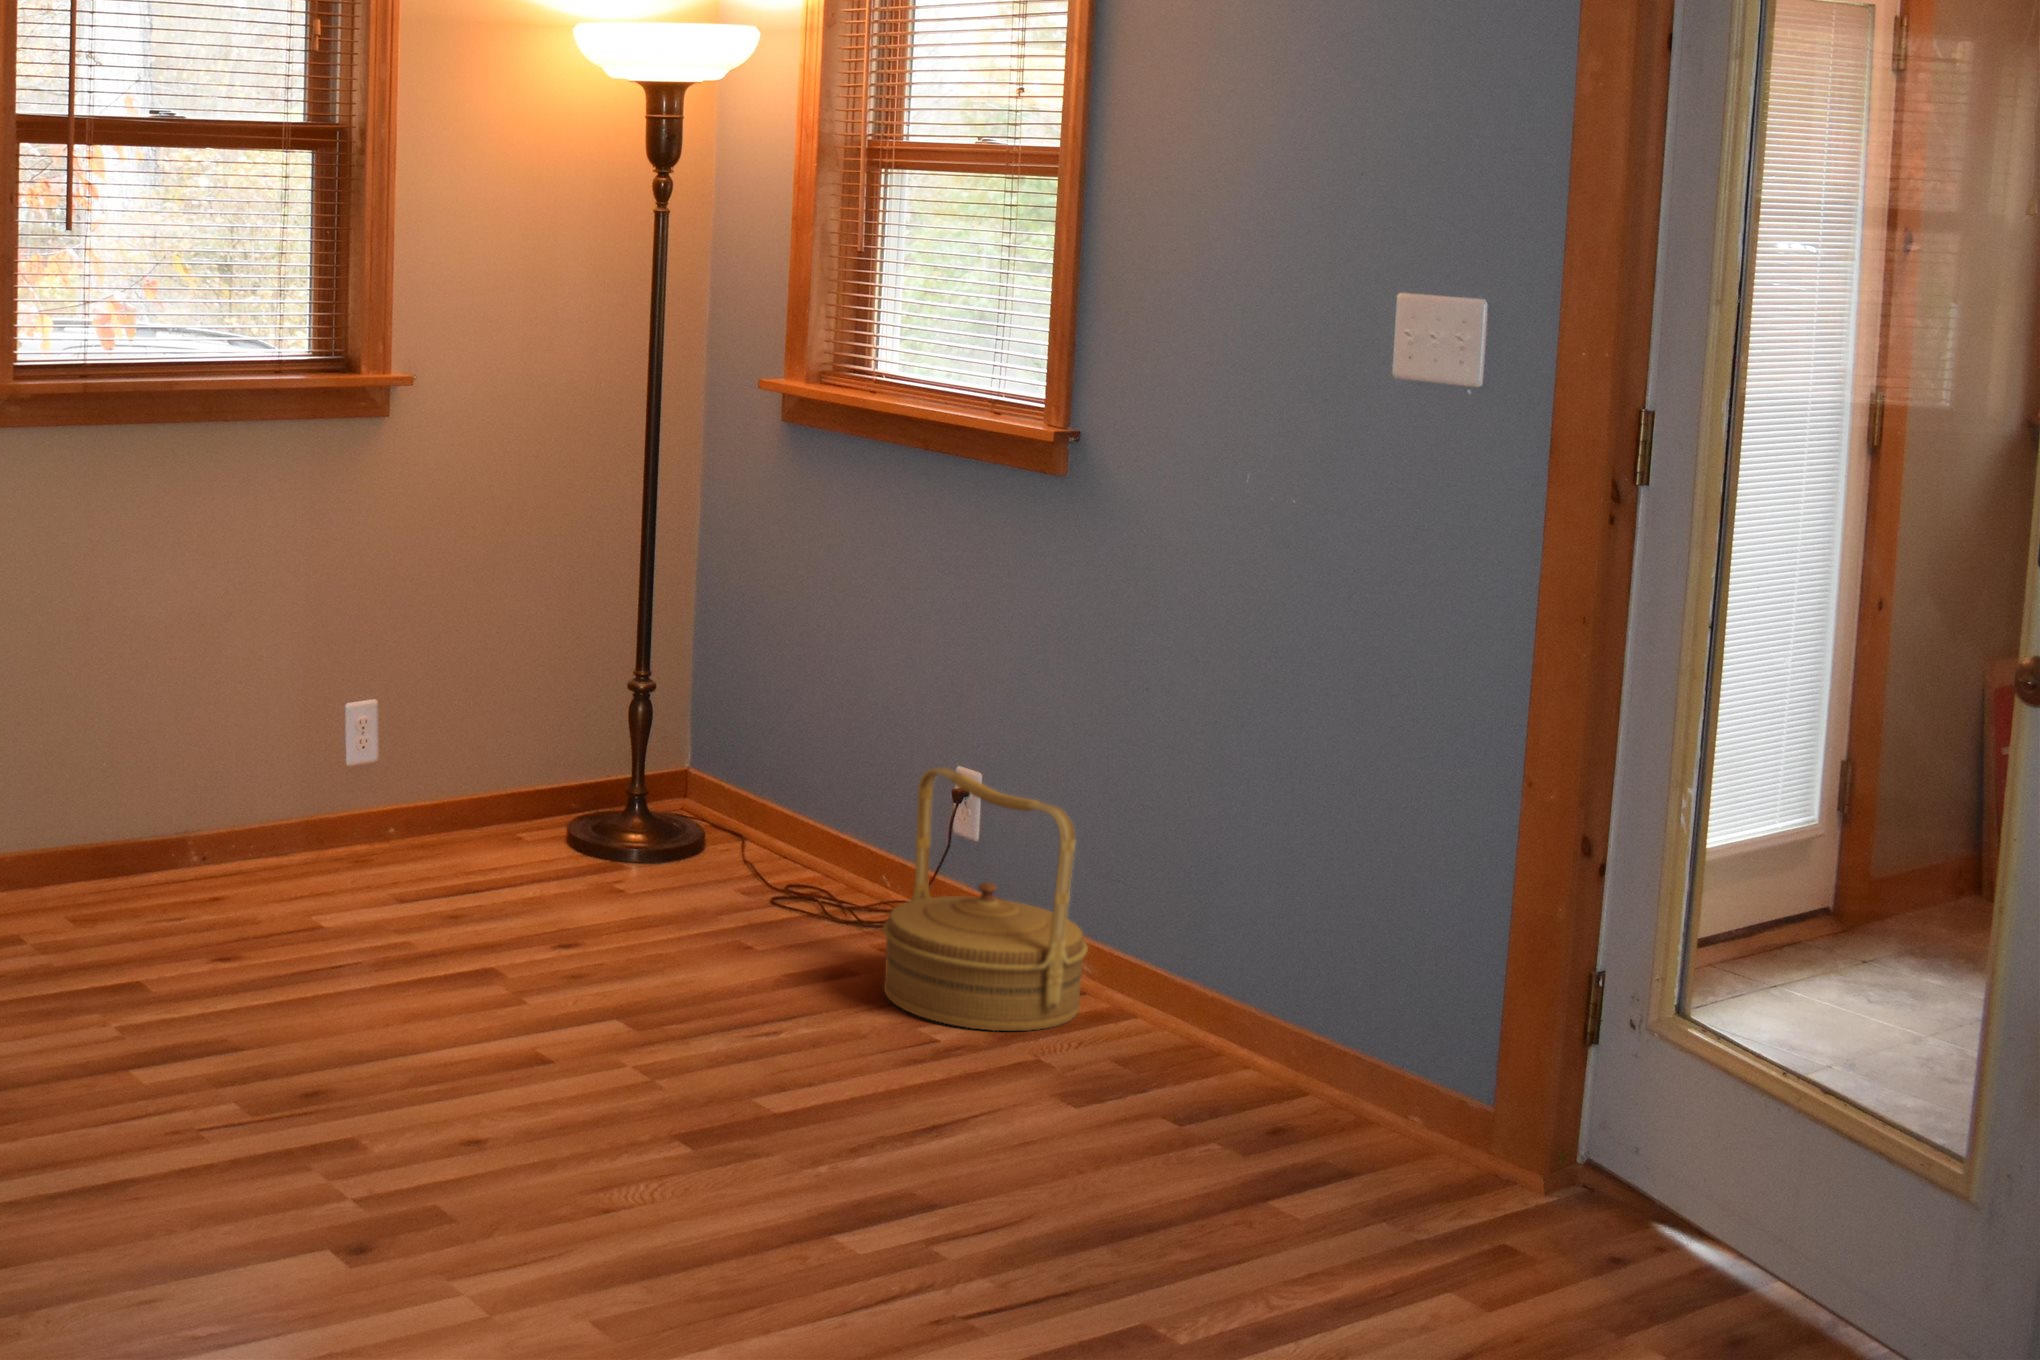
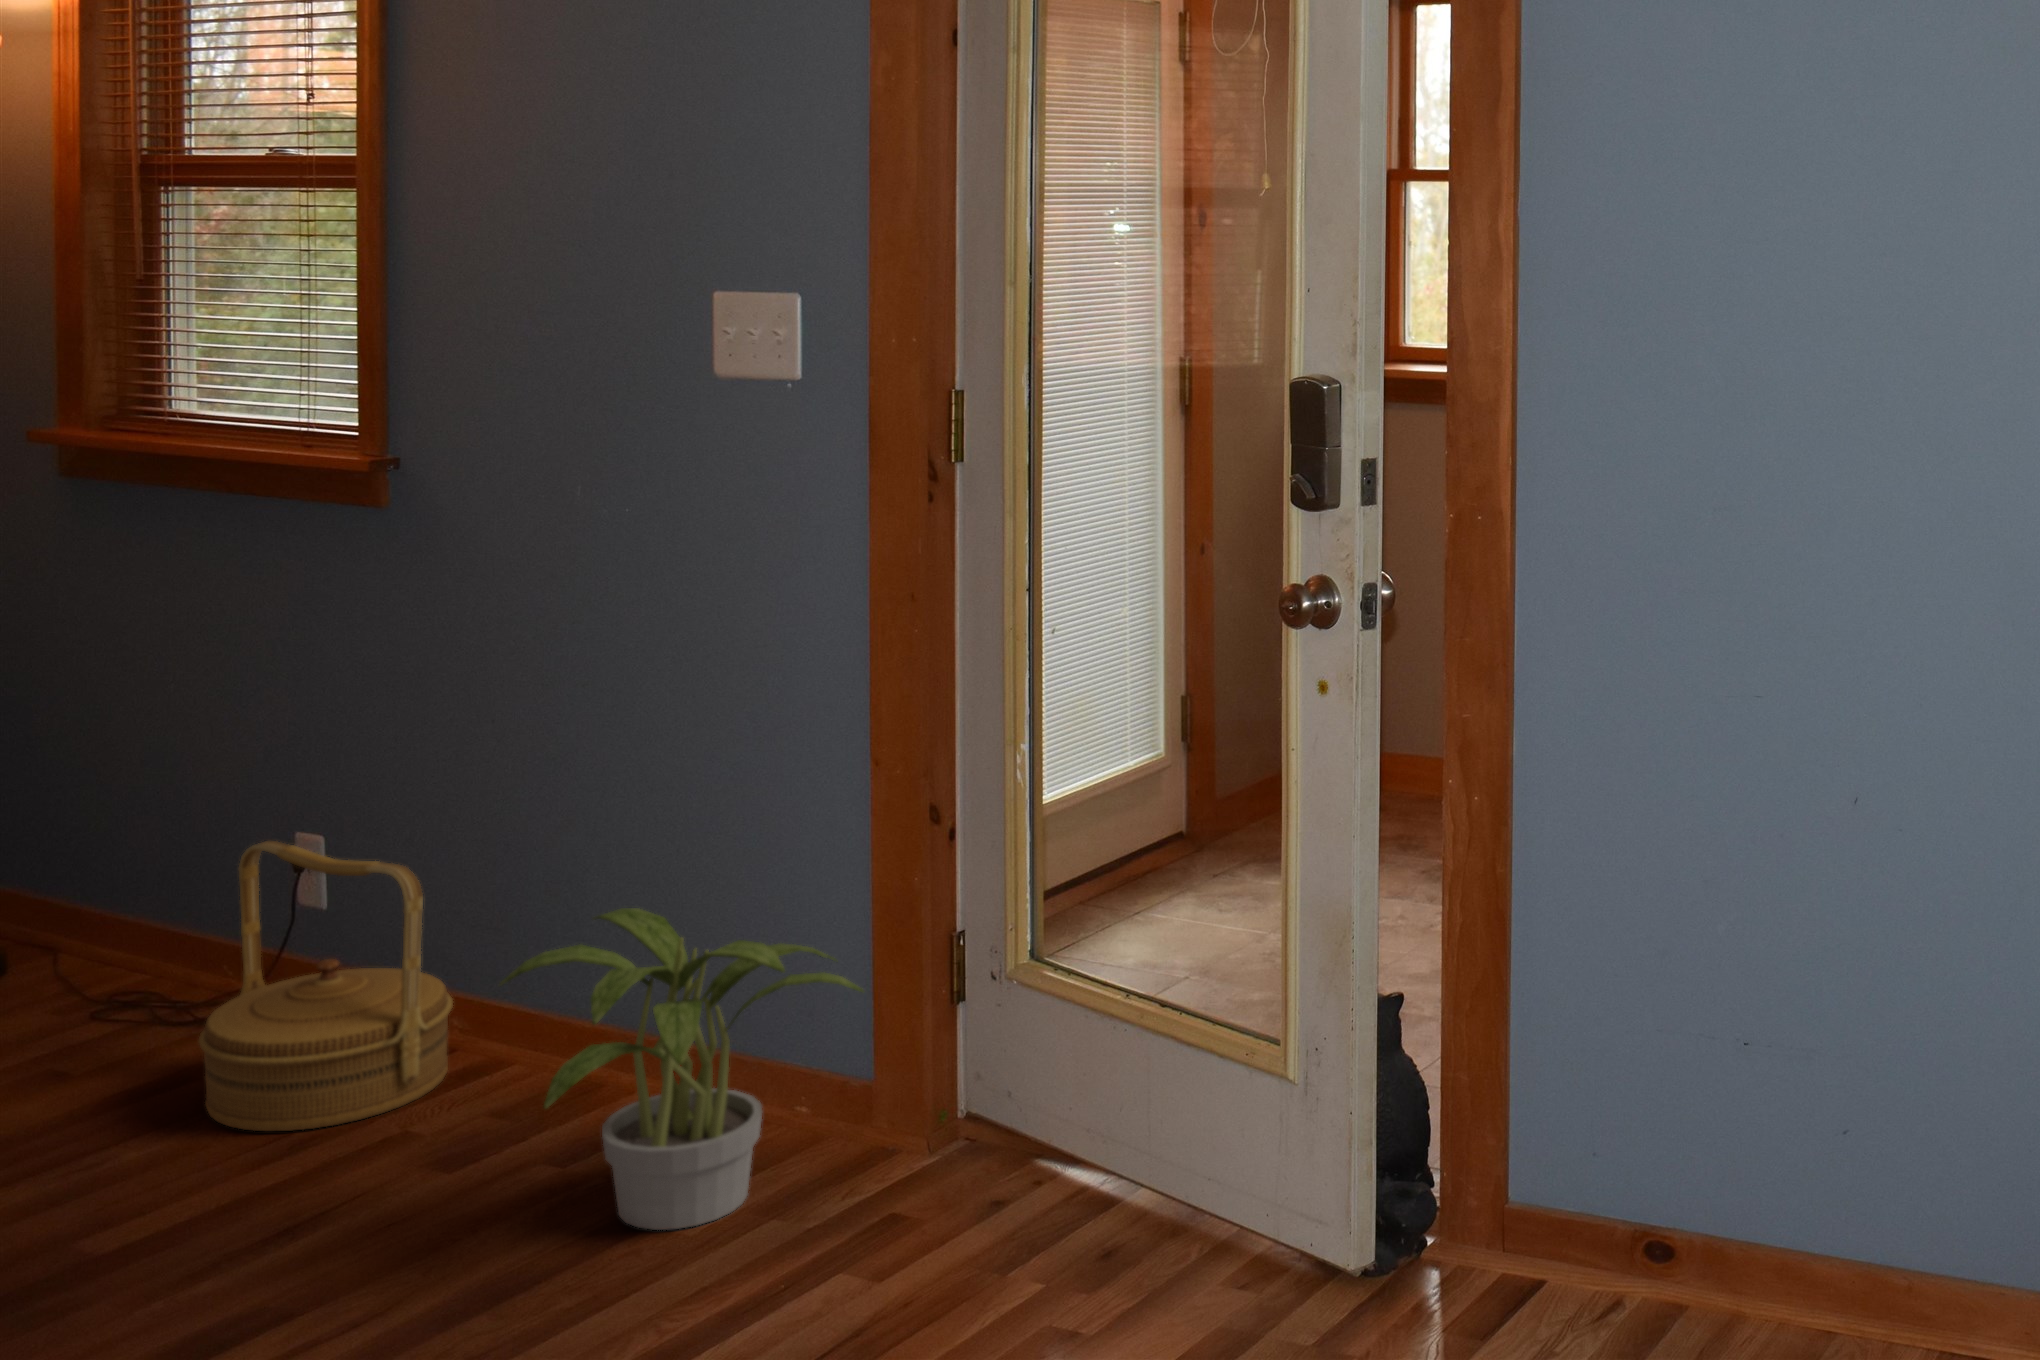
potted plant: none [1156,879,1497,1191] -> present [500,908,863,1230]

